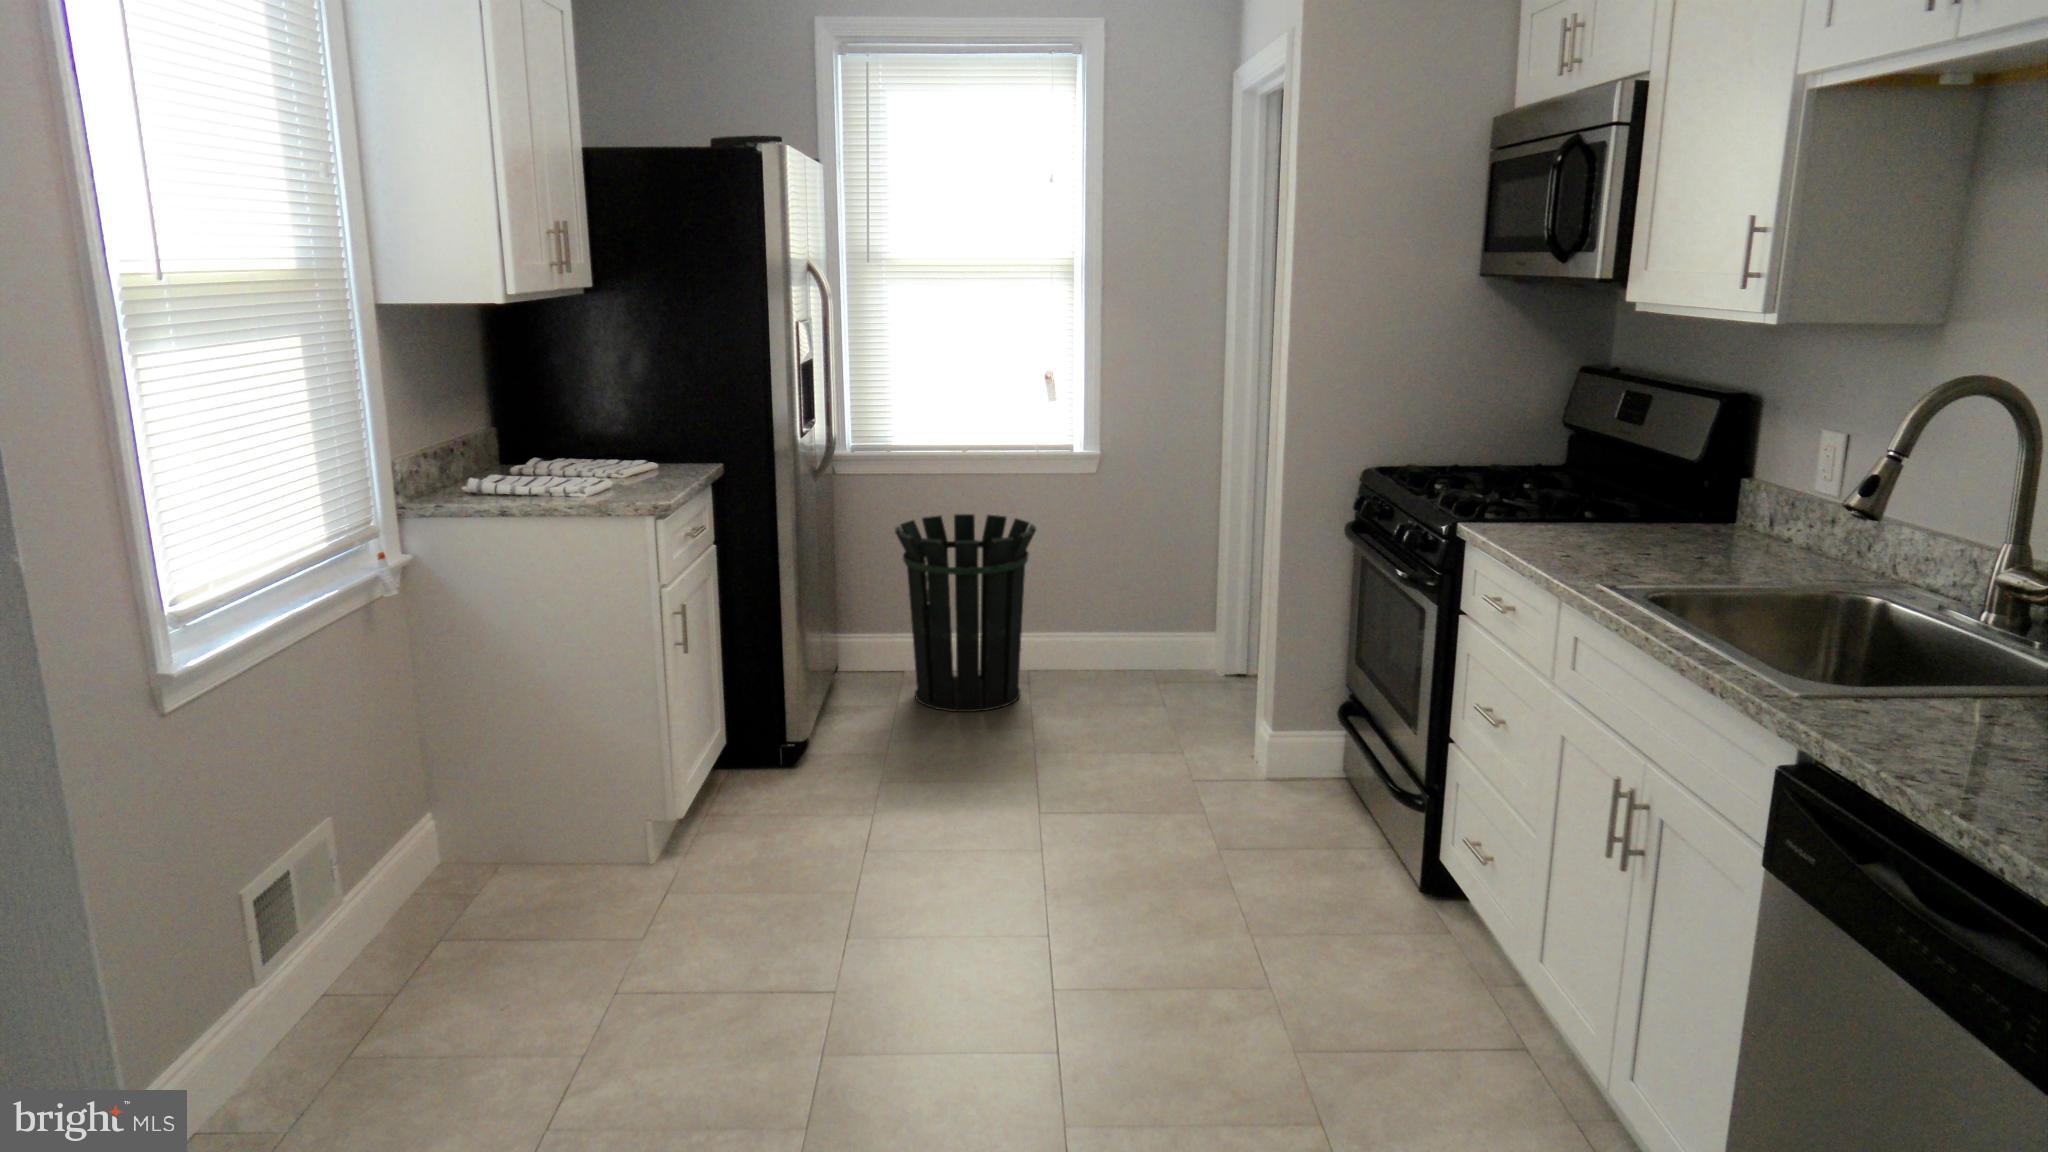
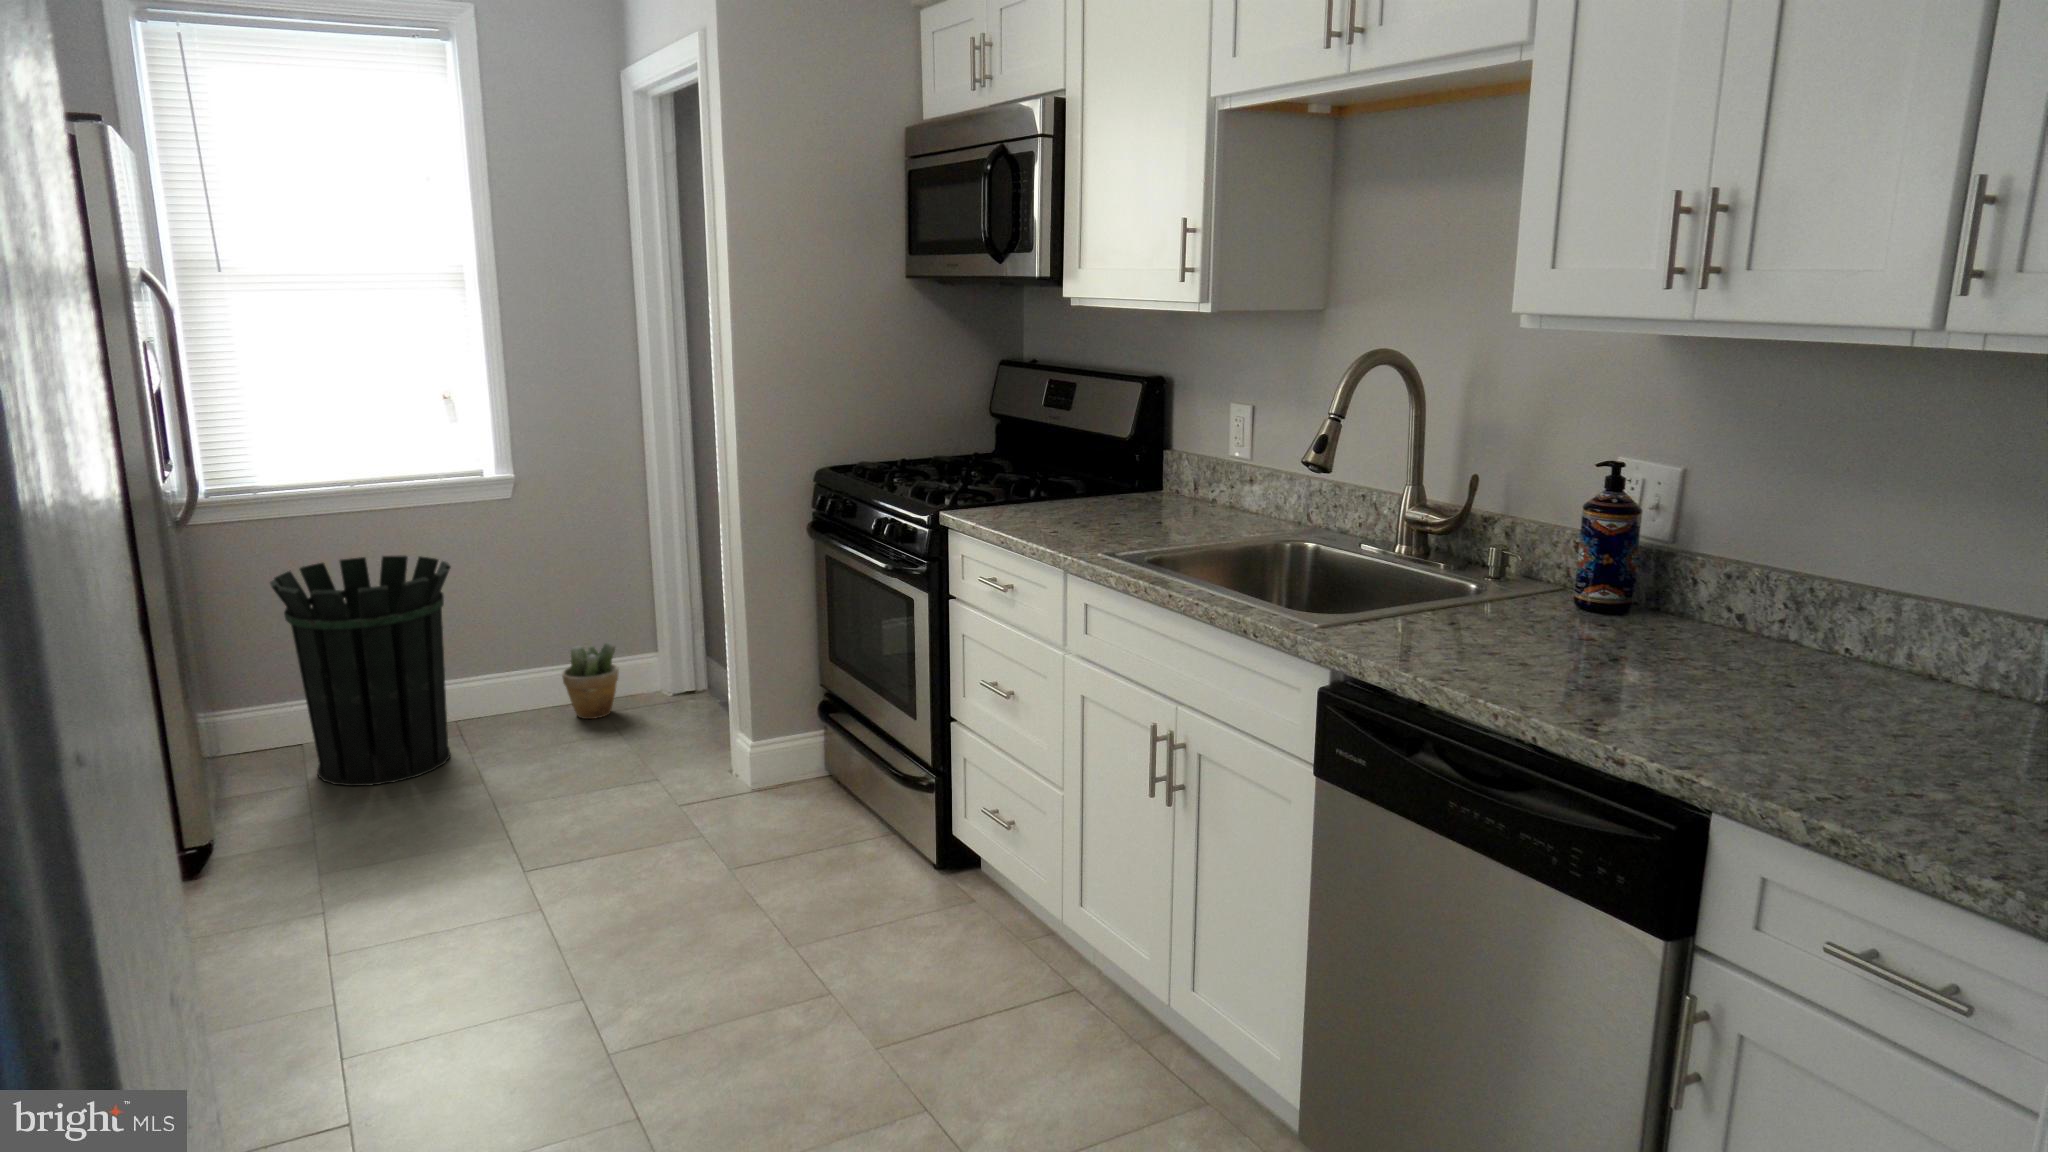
potted plant: none [1125,615,1176,685] -> present [562,642,619,719]

